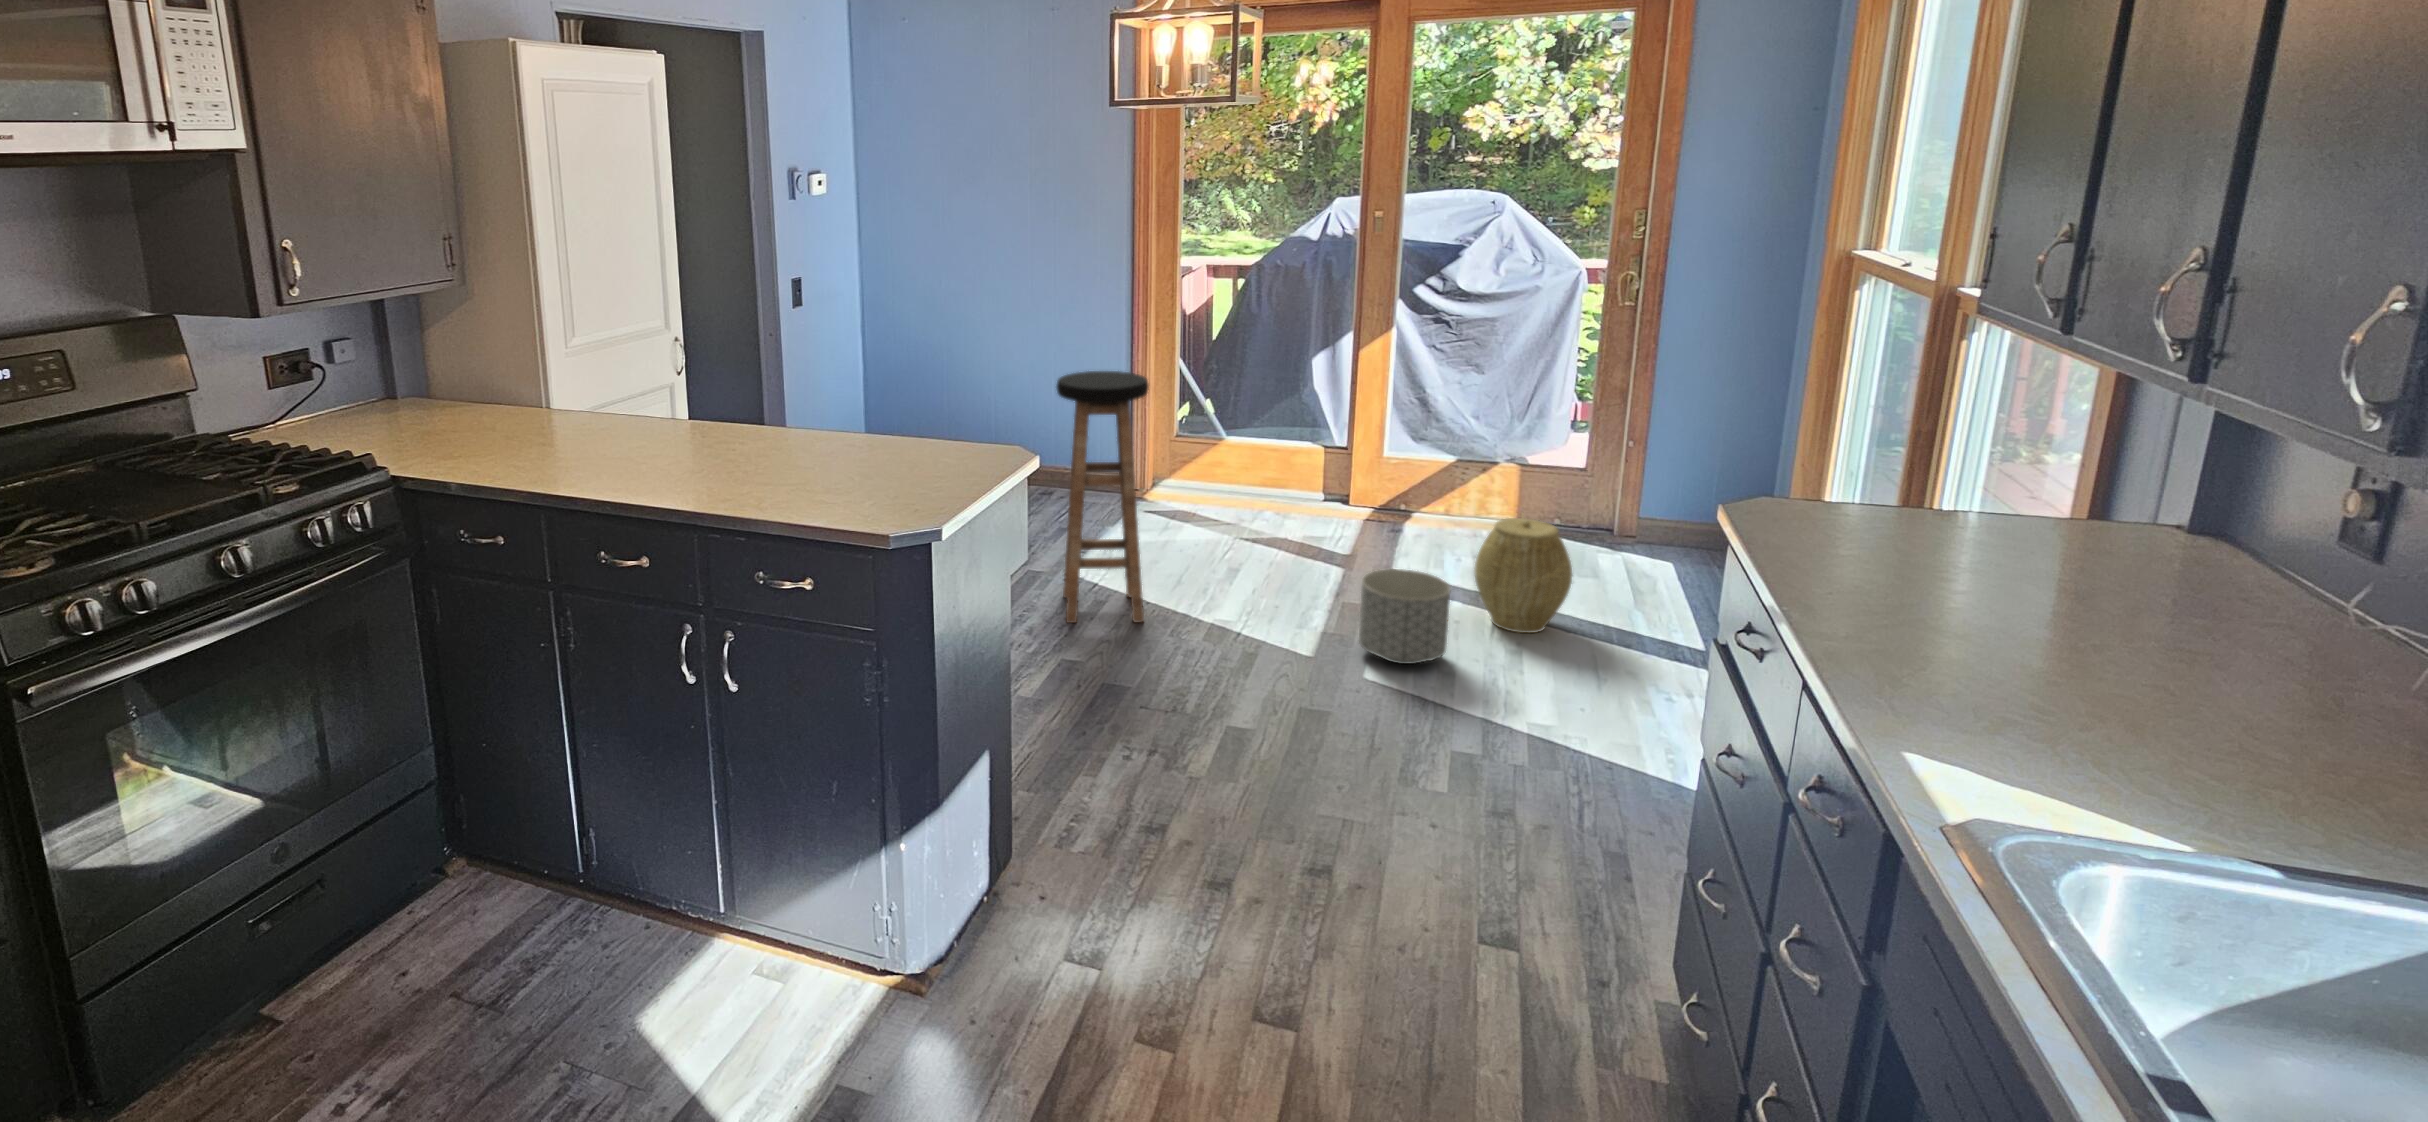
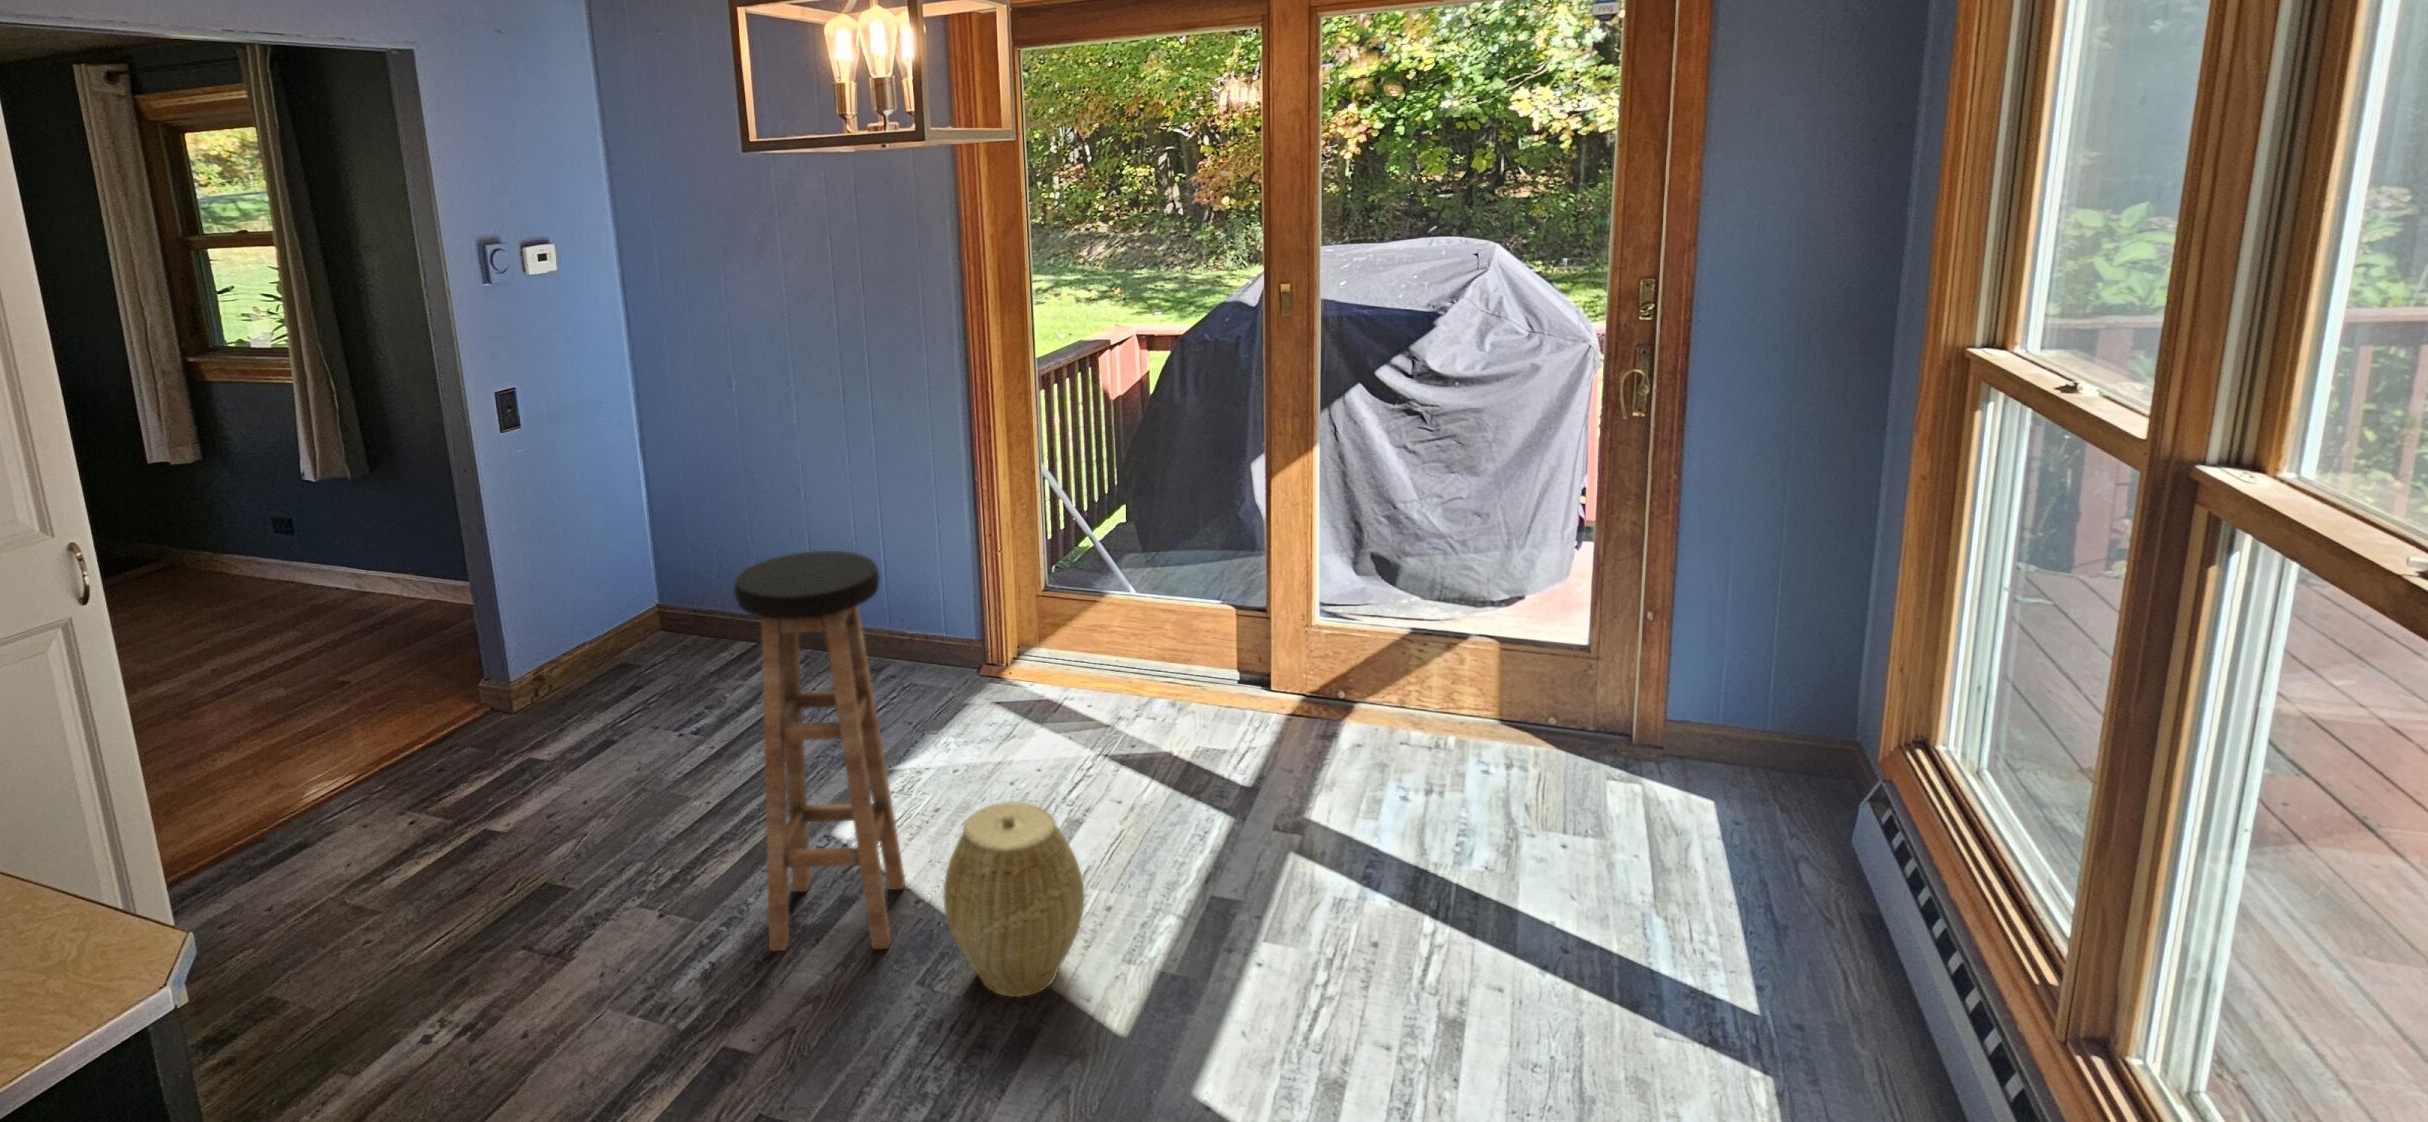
woven basket: present [1474,518,1572,633] -> present [944,802,1085,997]
planter: present [1359,569,1450,664] -> none [1194,880,1333,1060]

